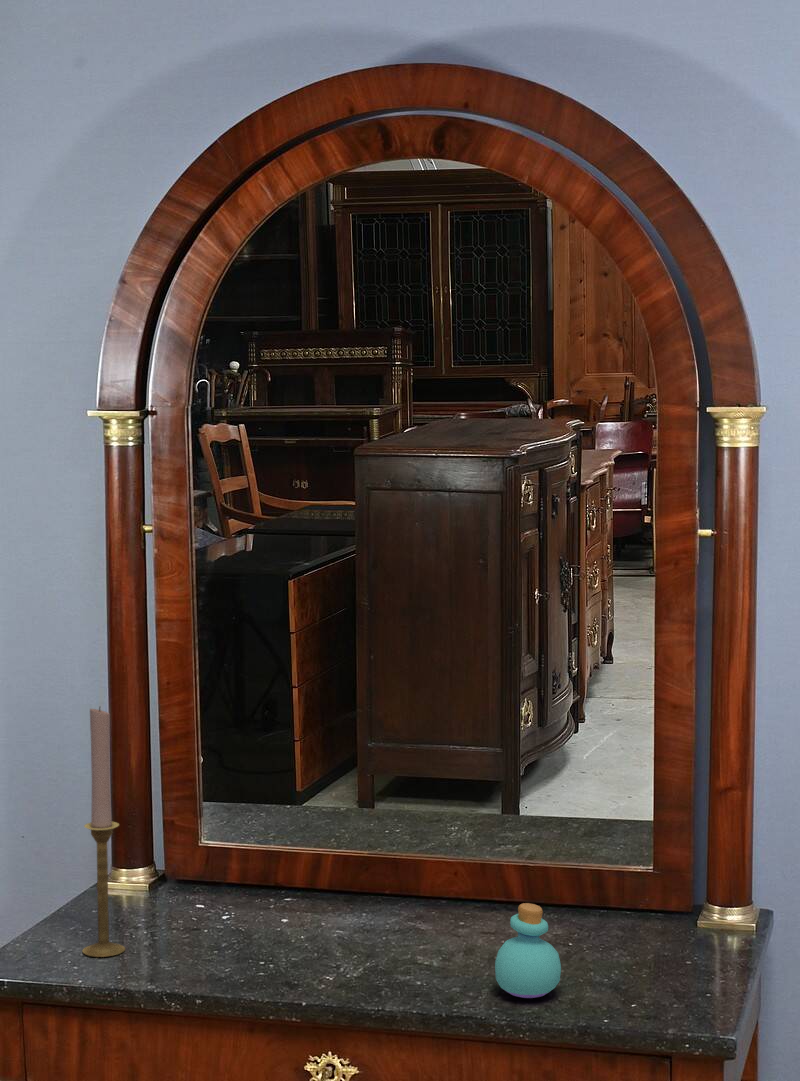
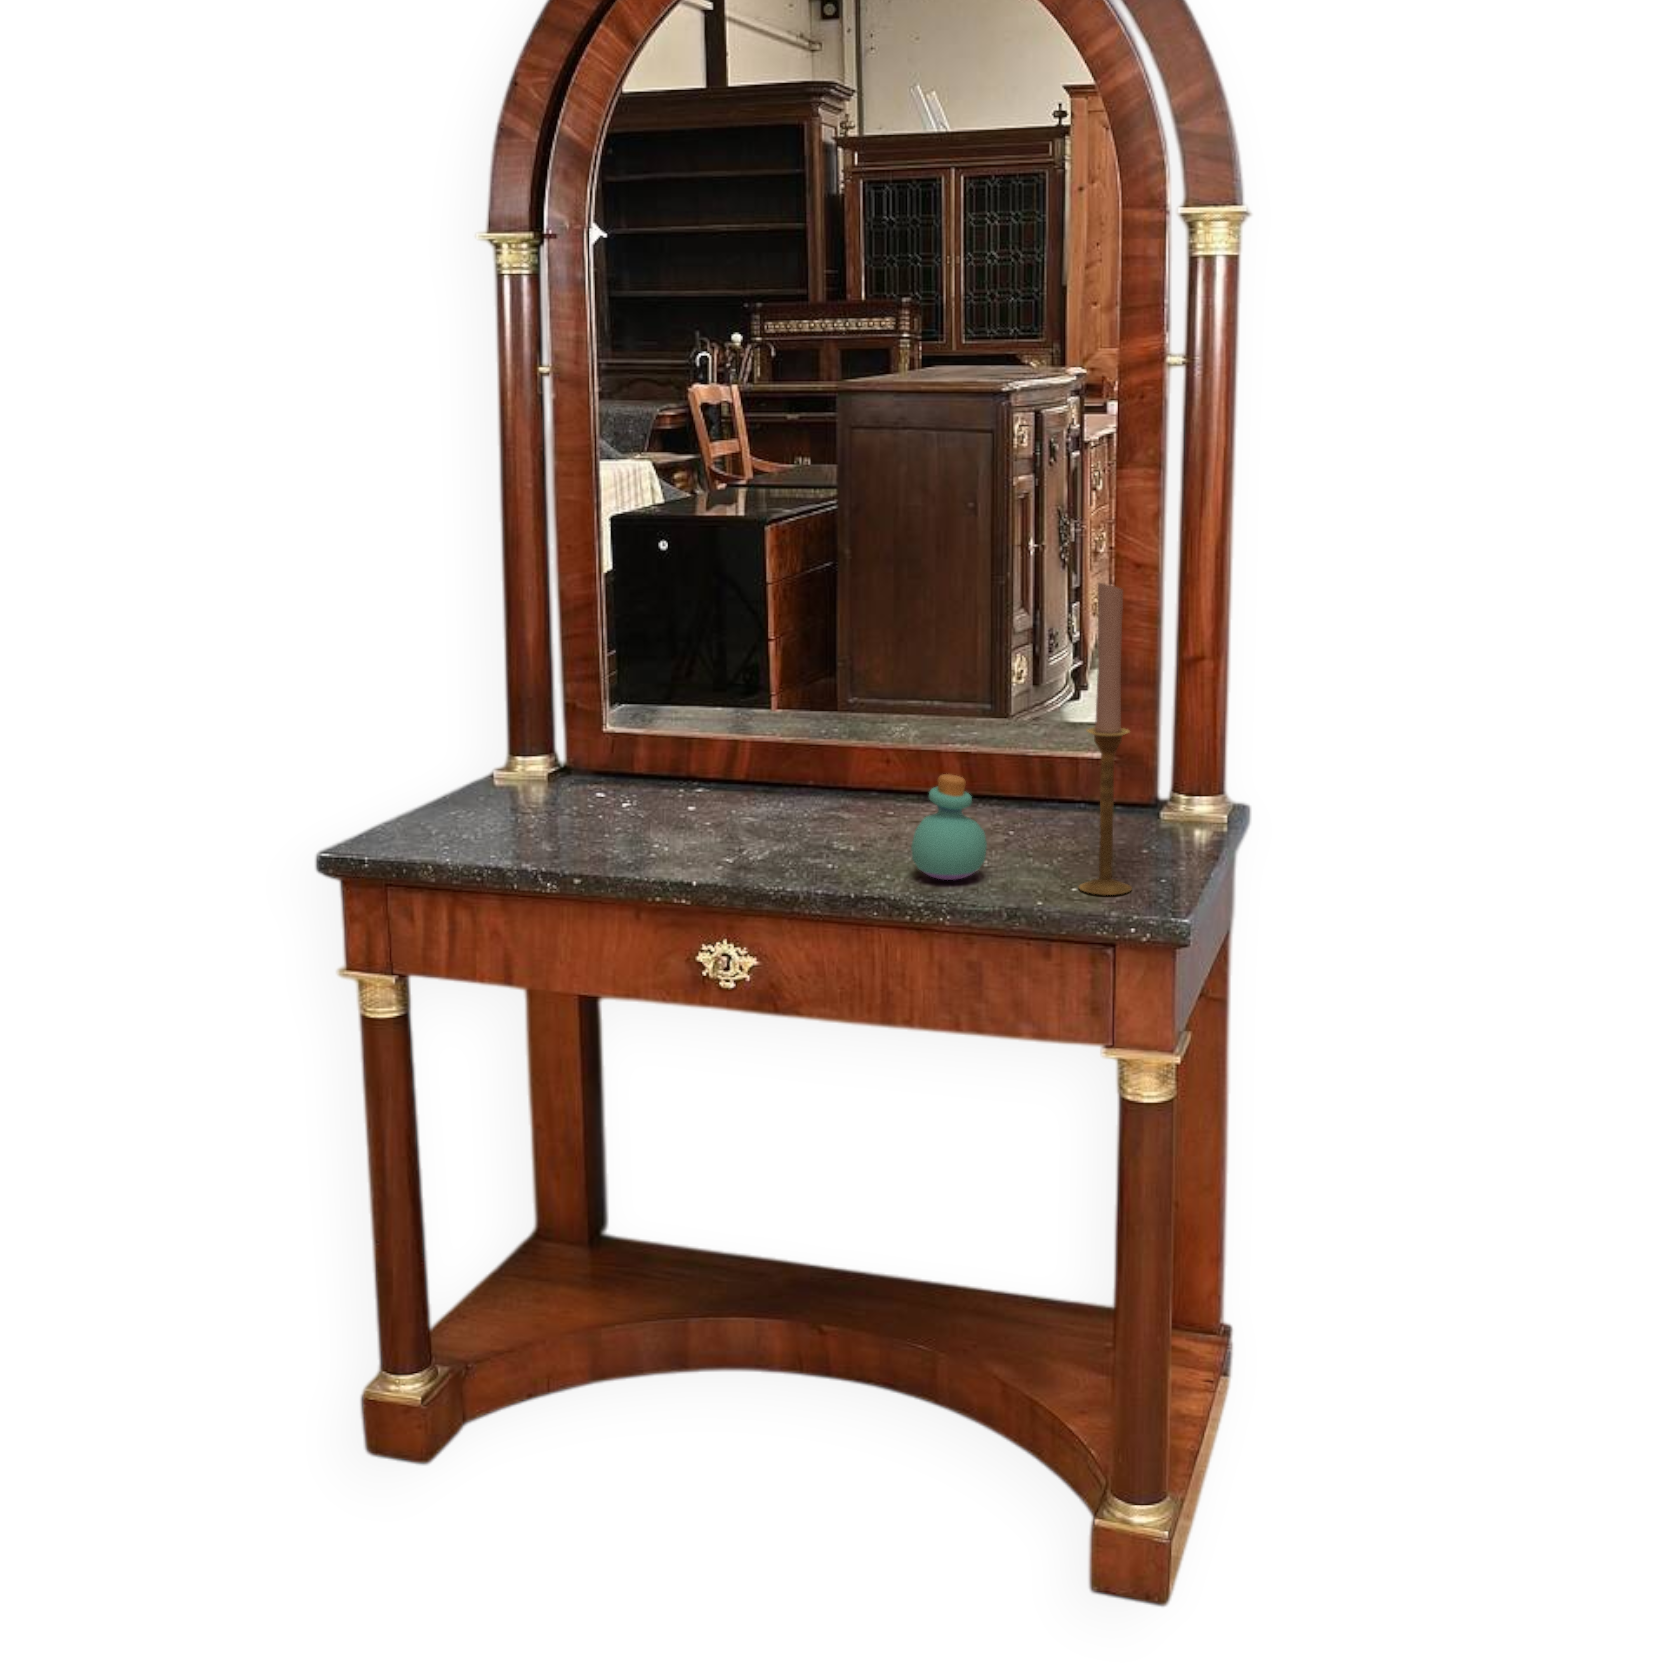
candlestick: present [83,707,125,957] -> present [1079,583,1132,895]

